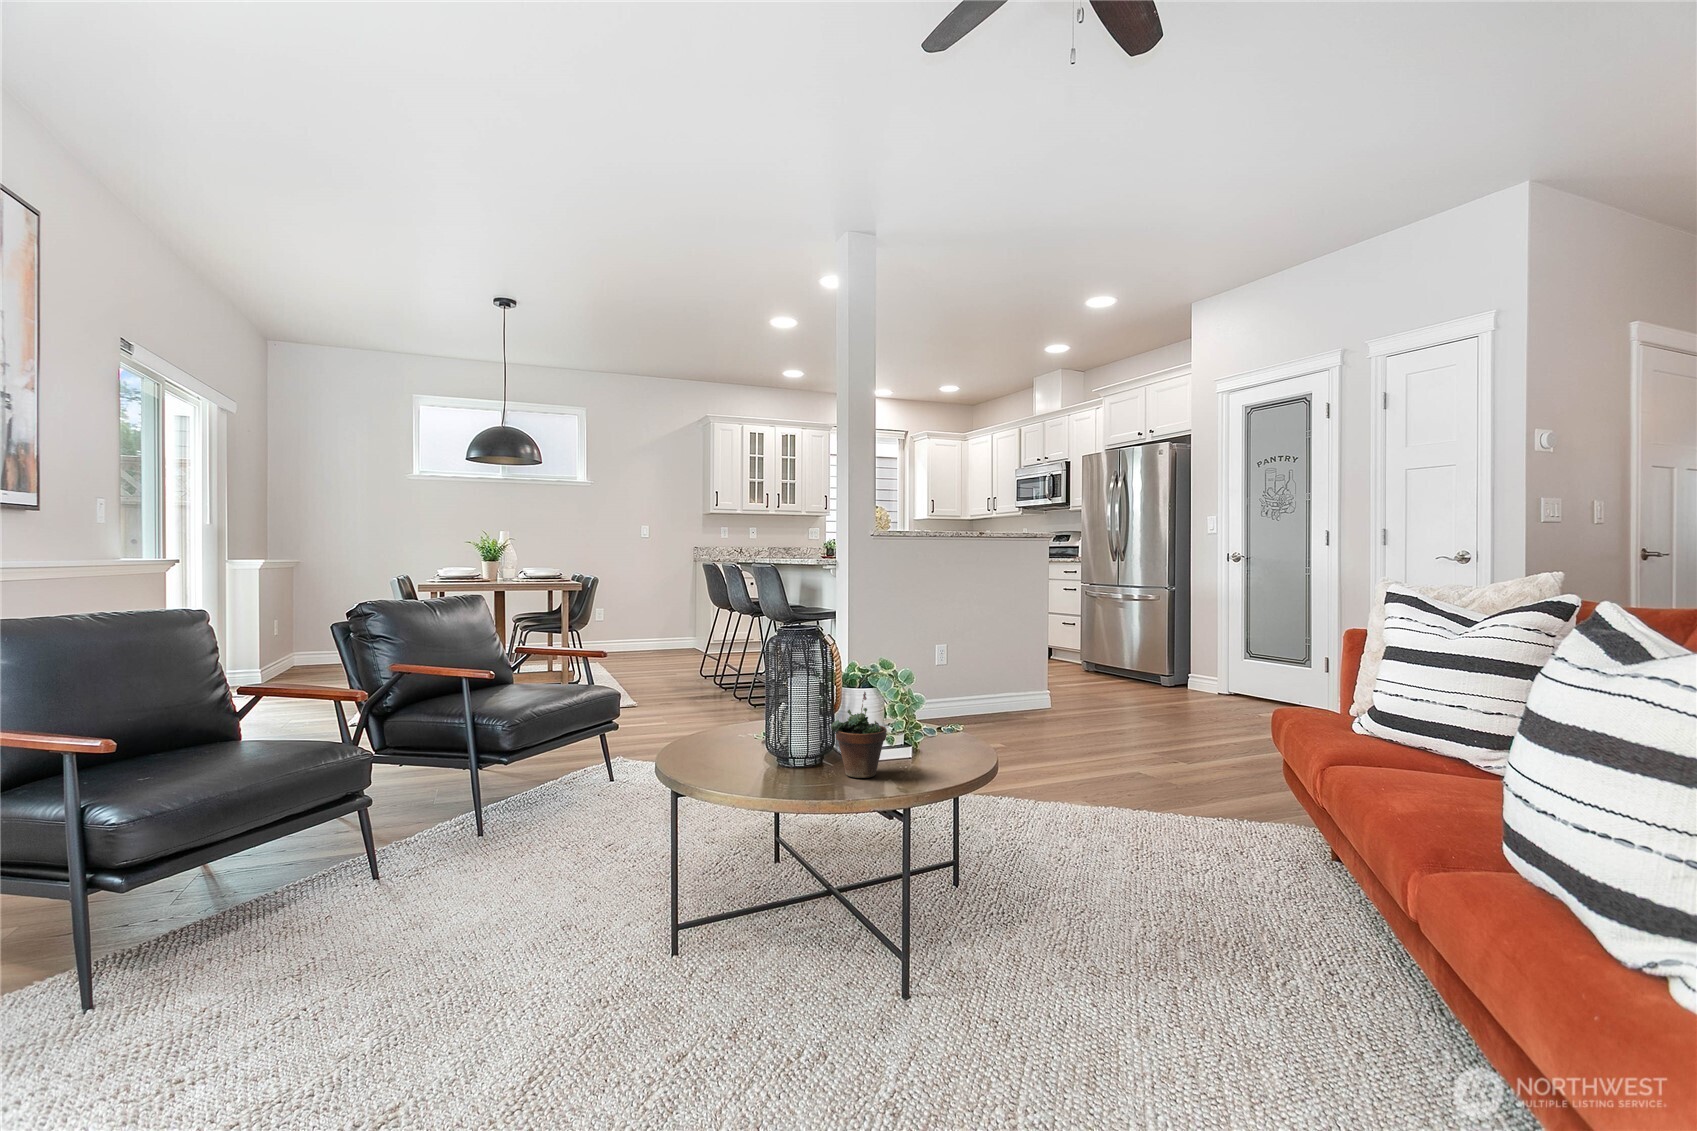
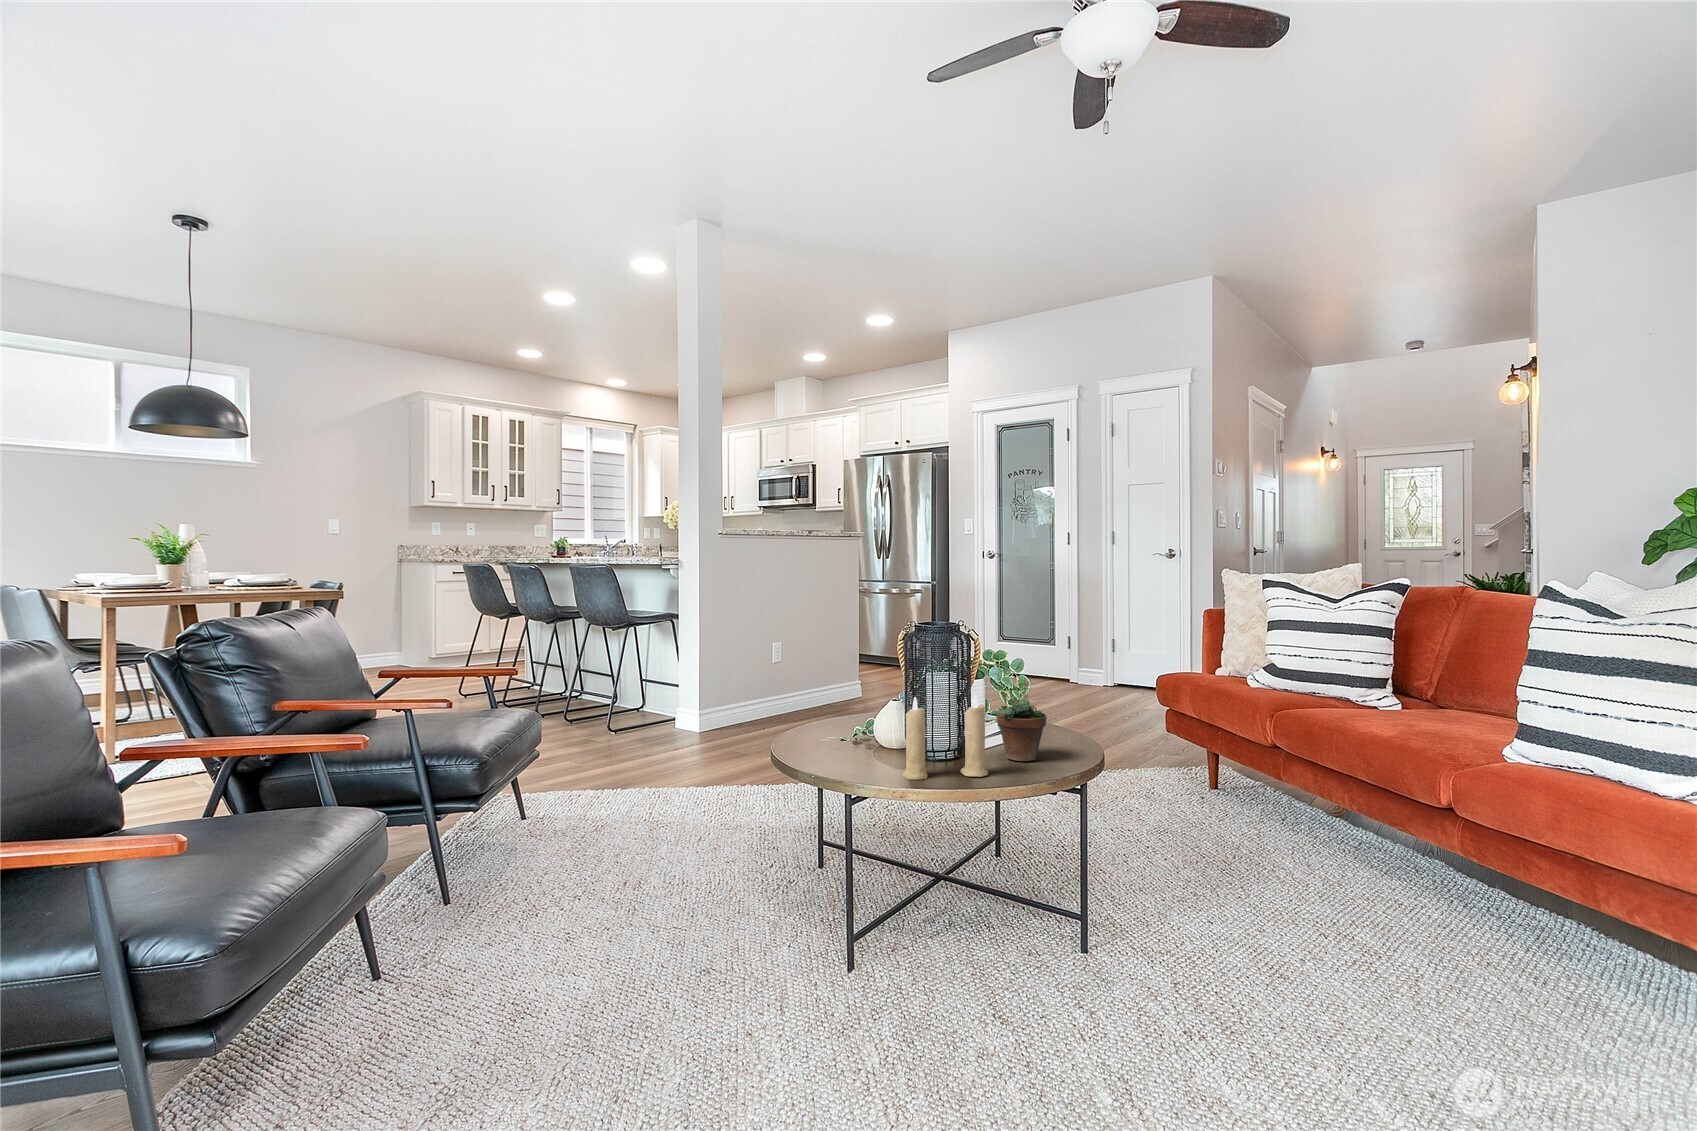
candle: none [709,696,790,784] -> present [902,695,988,780]

